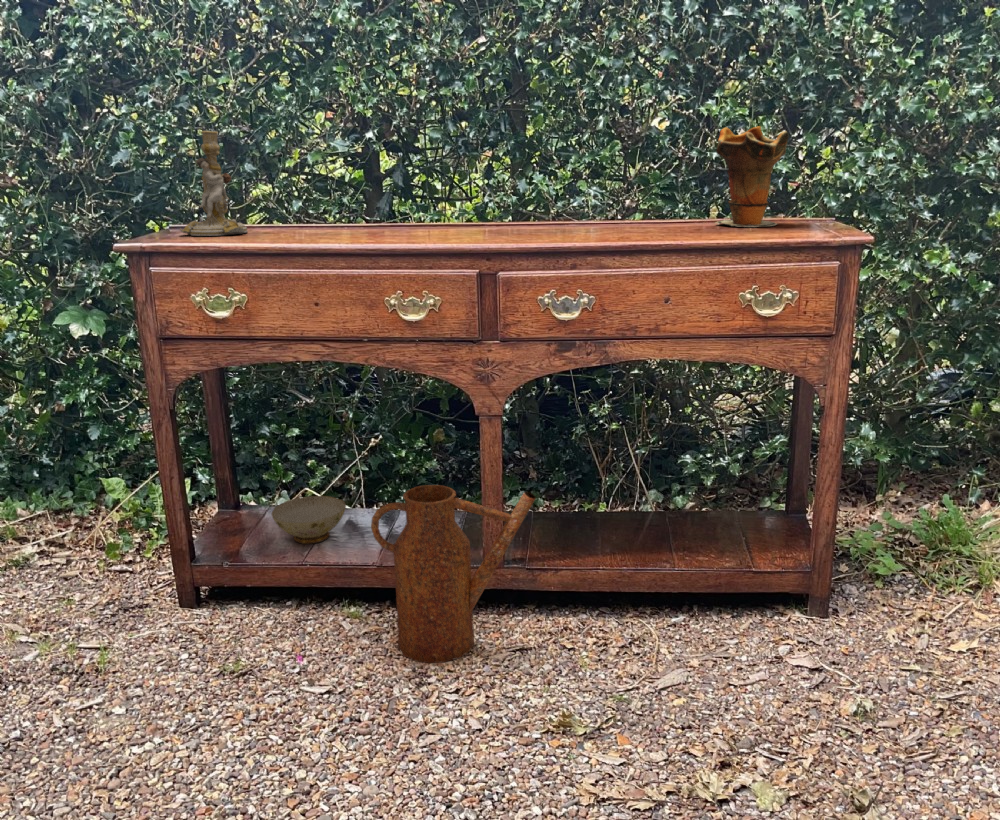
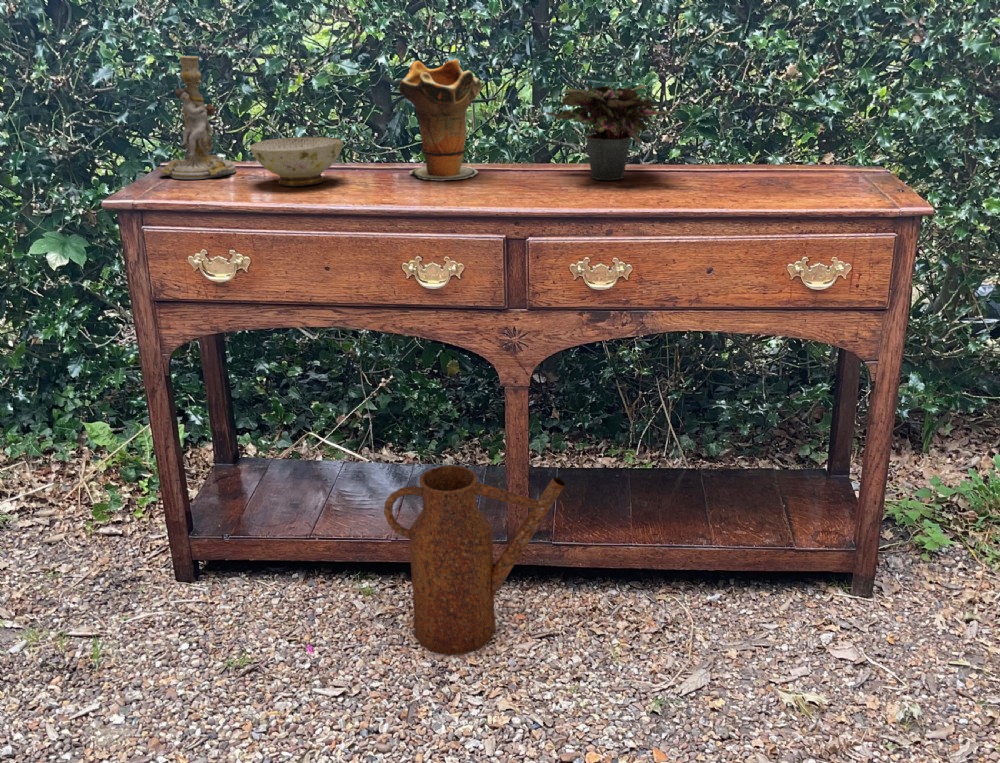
decorative vase: present [716,126,788,227] -> present [399,59,482,180]
potted plant: none [520,149,633,232] -> present [546,85,676,180]
ceramic bowl: present [272,496,346,544] -> present [250,137,343,186]

